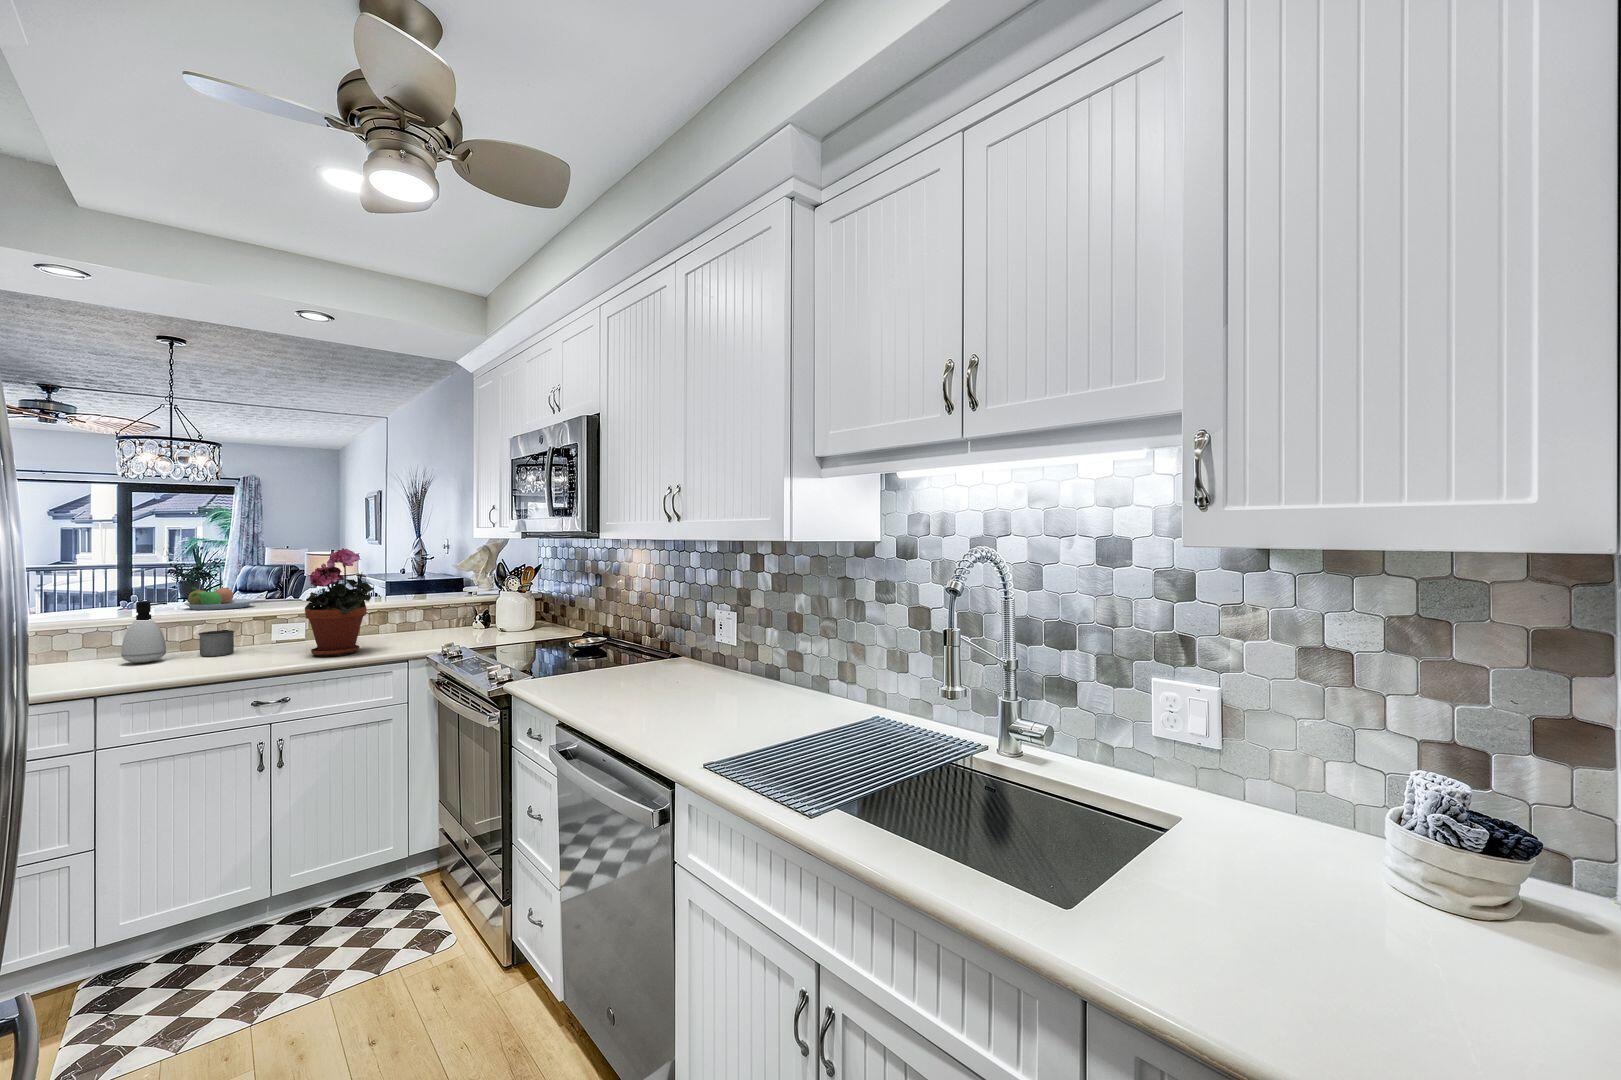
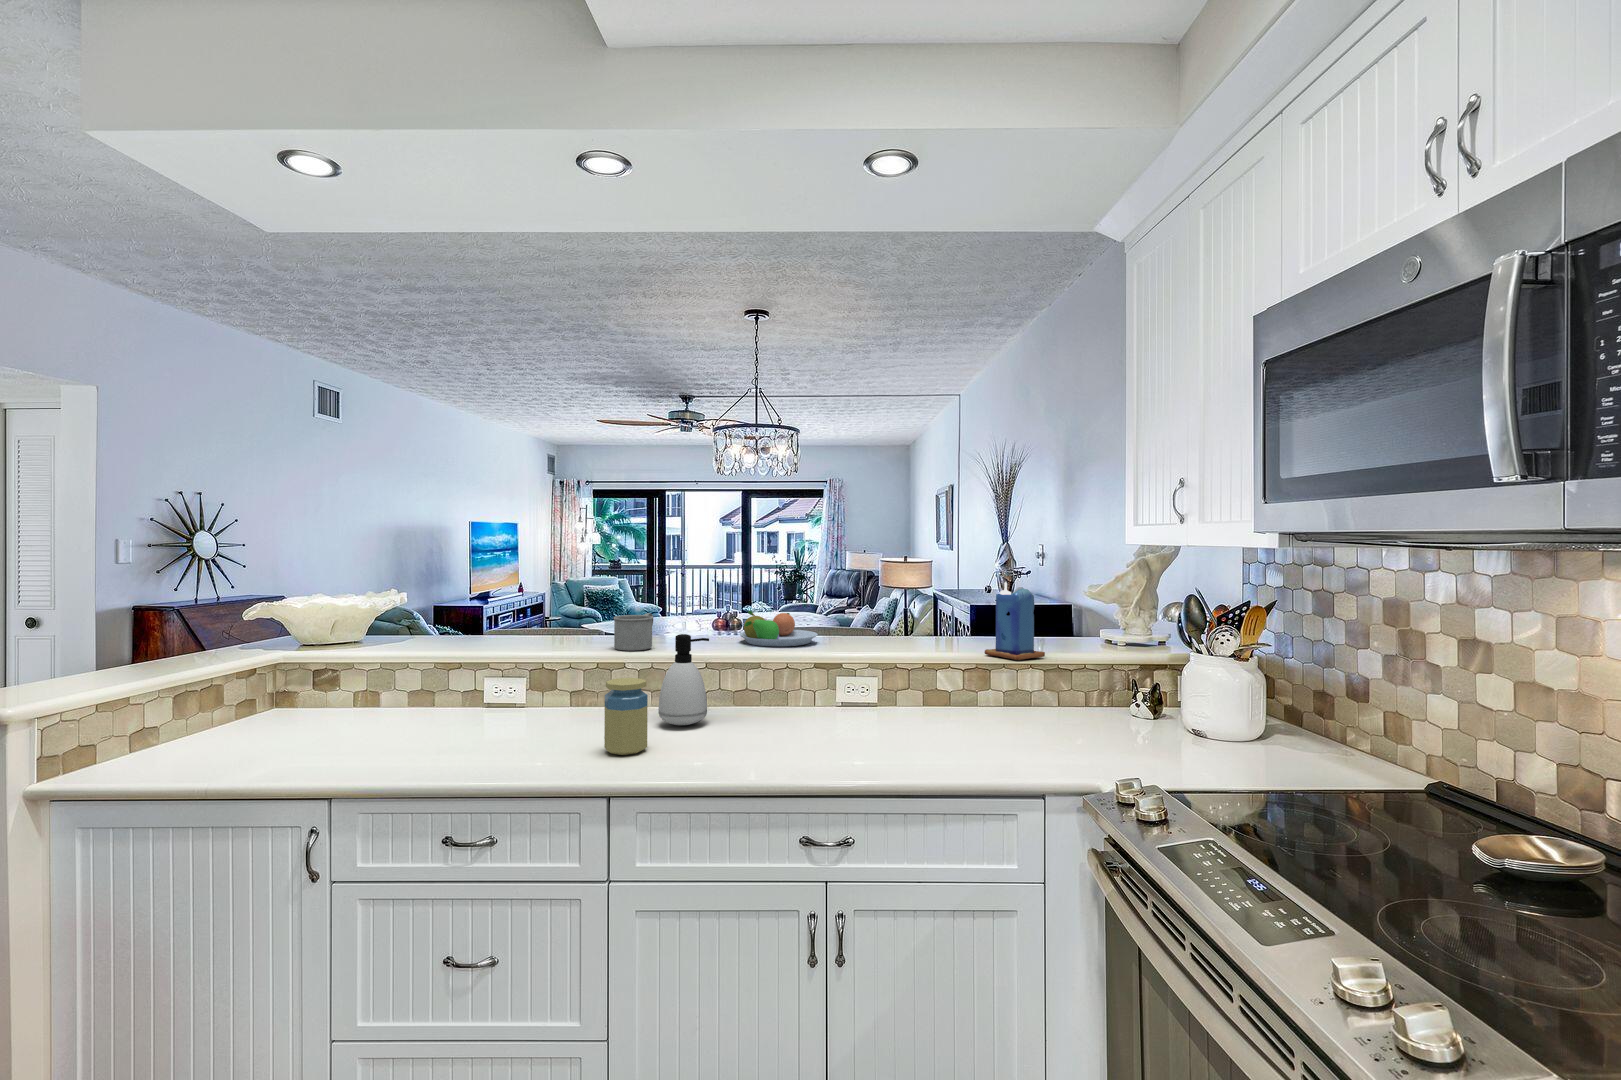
potted plant: present [305,548,374,657] -> none [876,564,983,763]
candle: none [383,560,422,604] -> present [985,582,1045,660]
jar: none [83,629,123,678] -> present [604,678,648,755]
mug: present [198,630,234,656] -> present [613,613,653,651]

